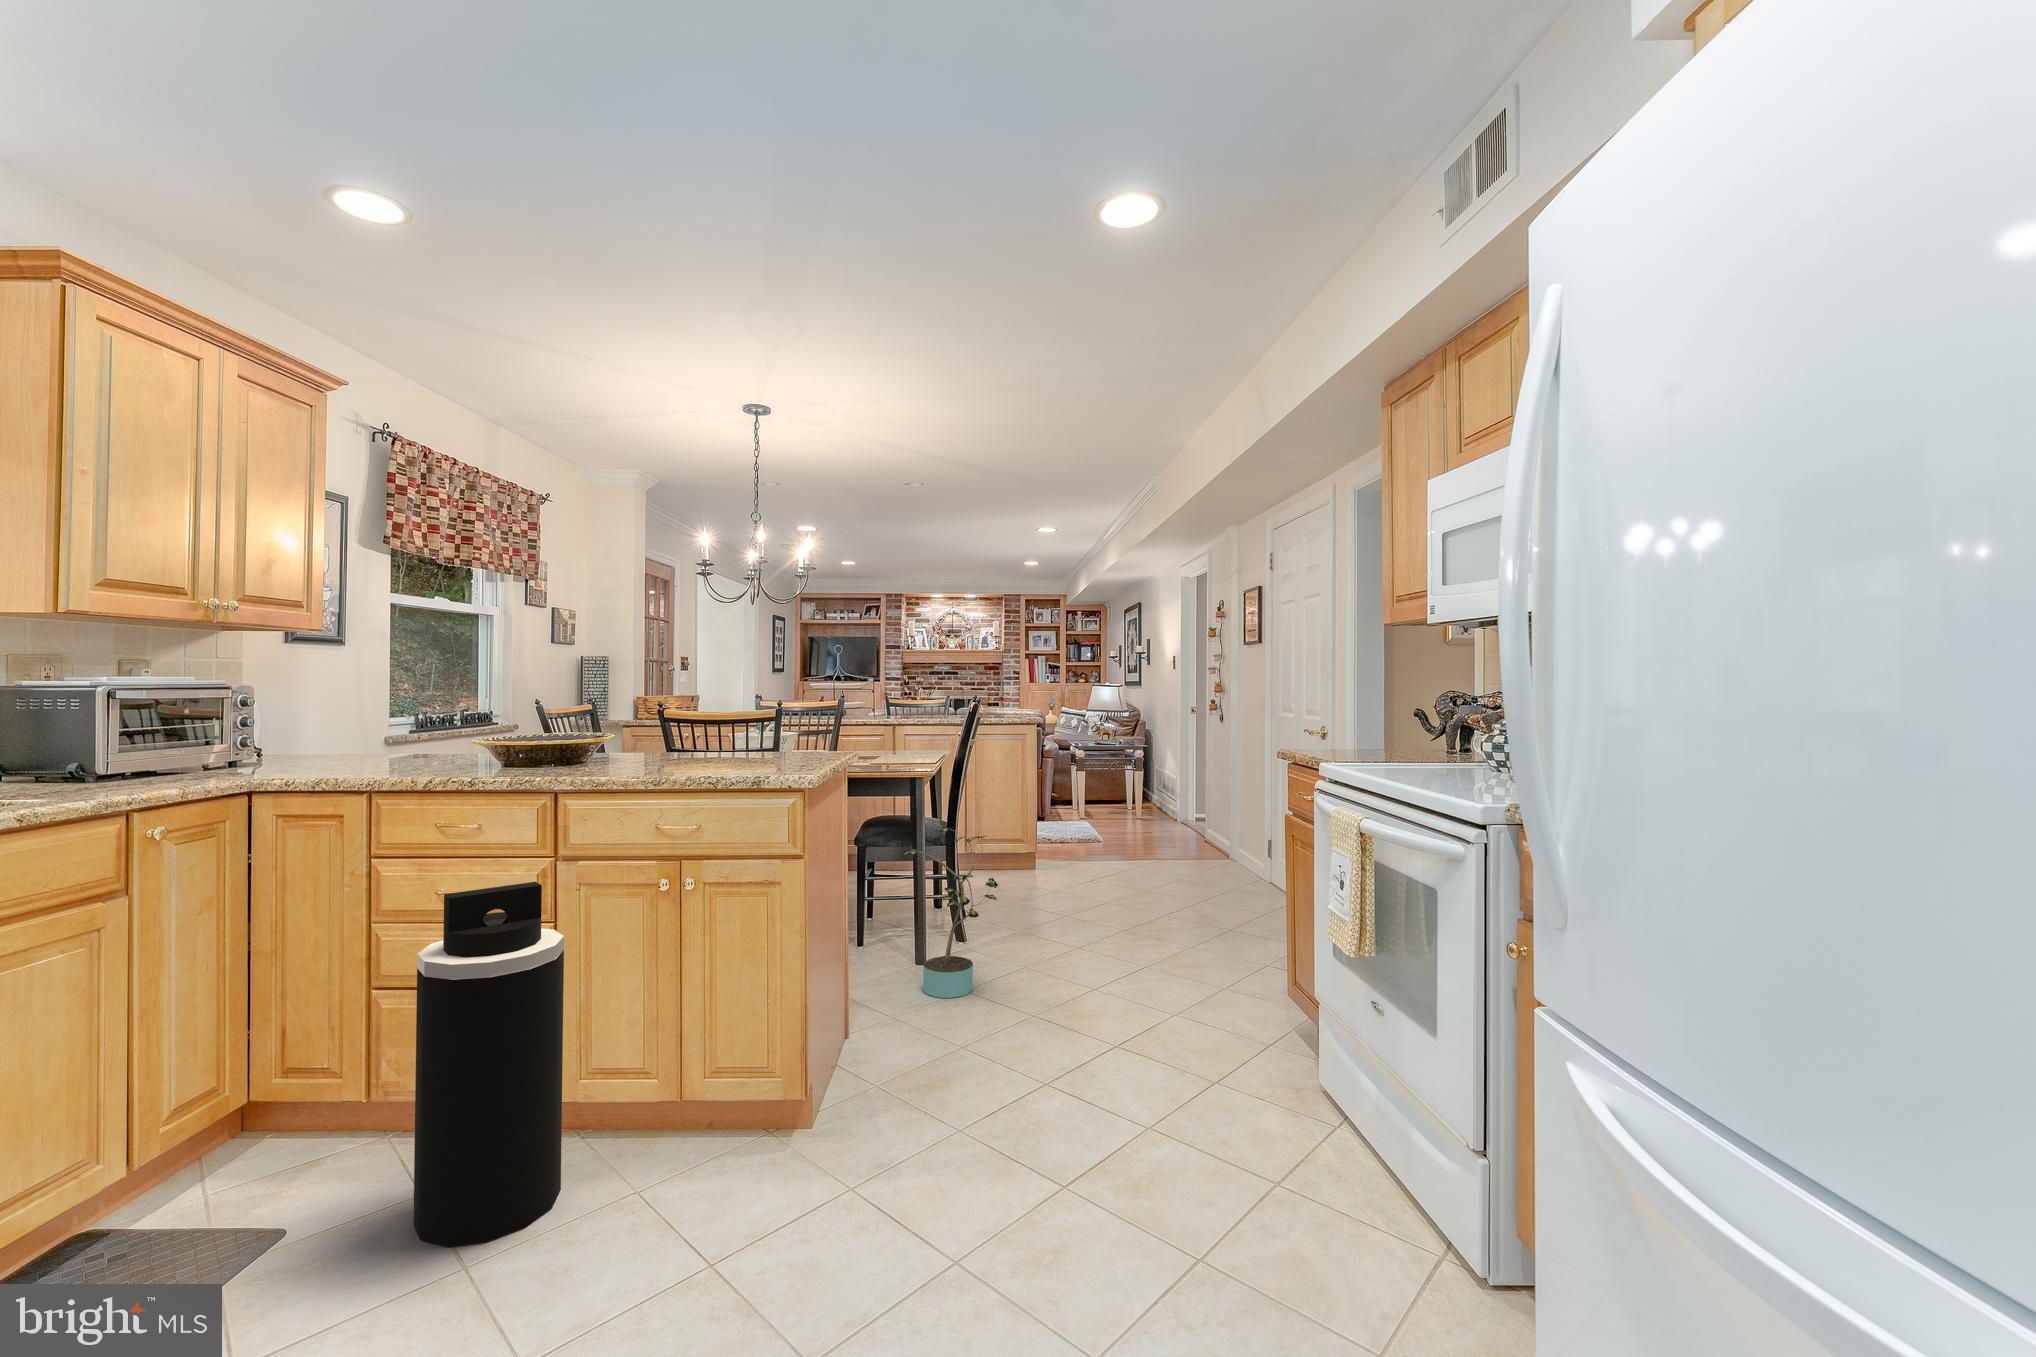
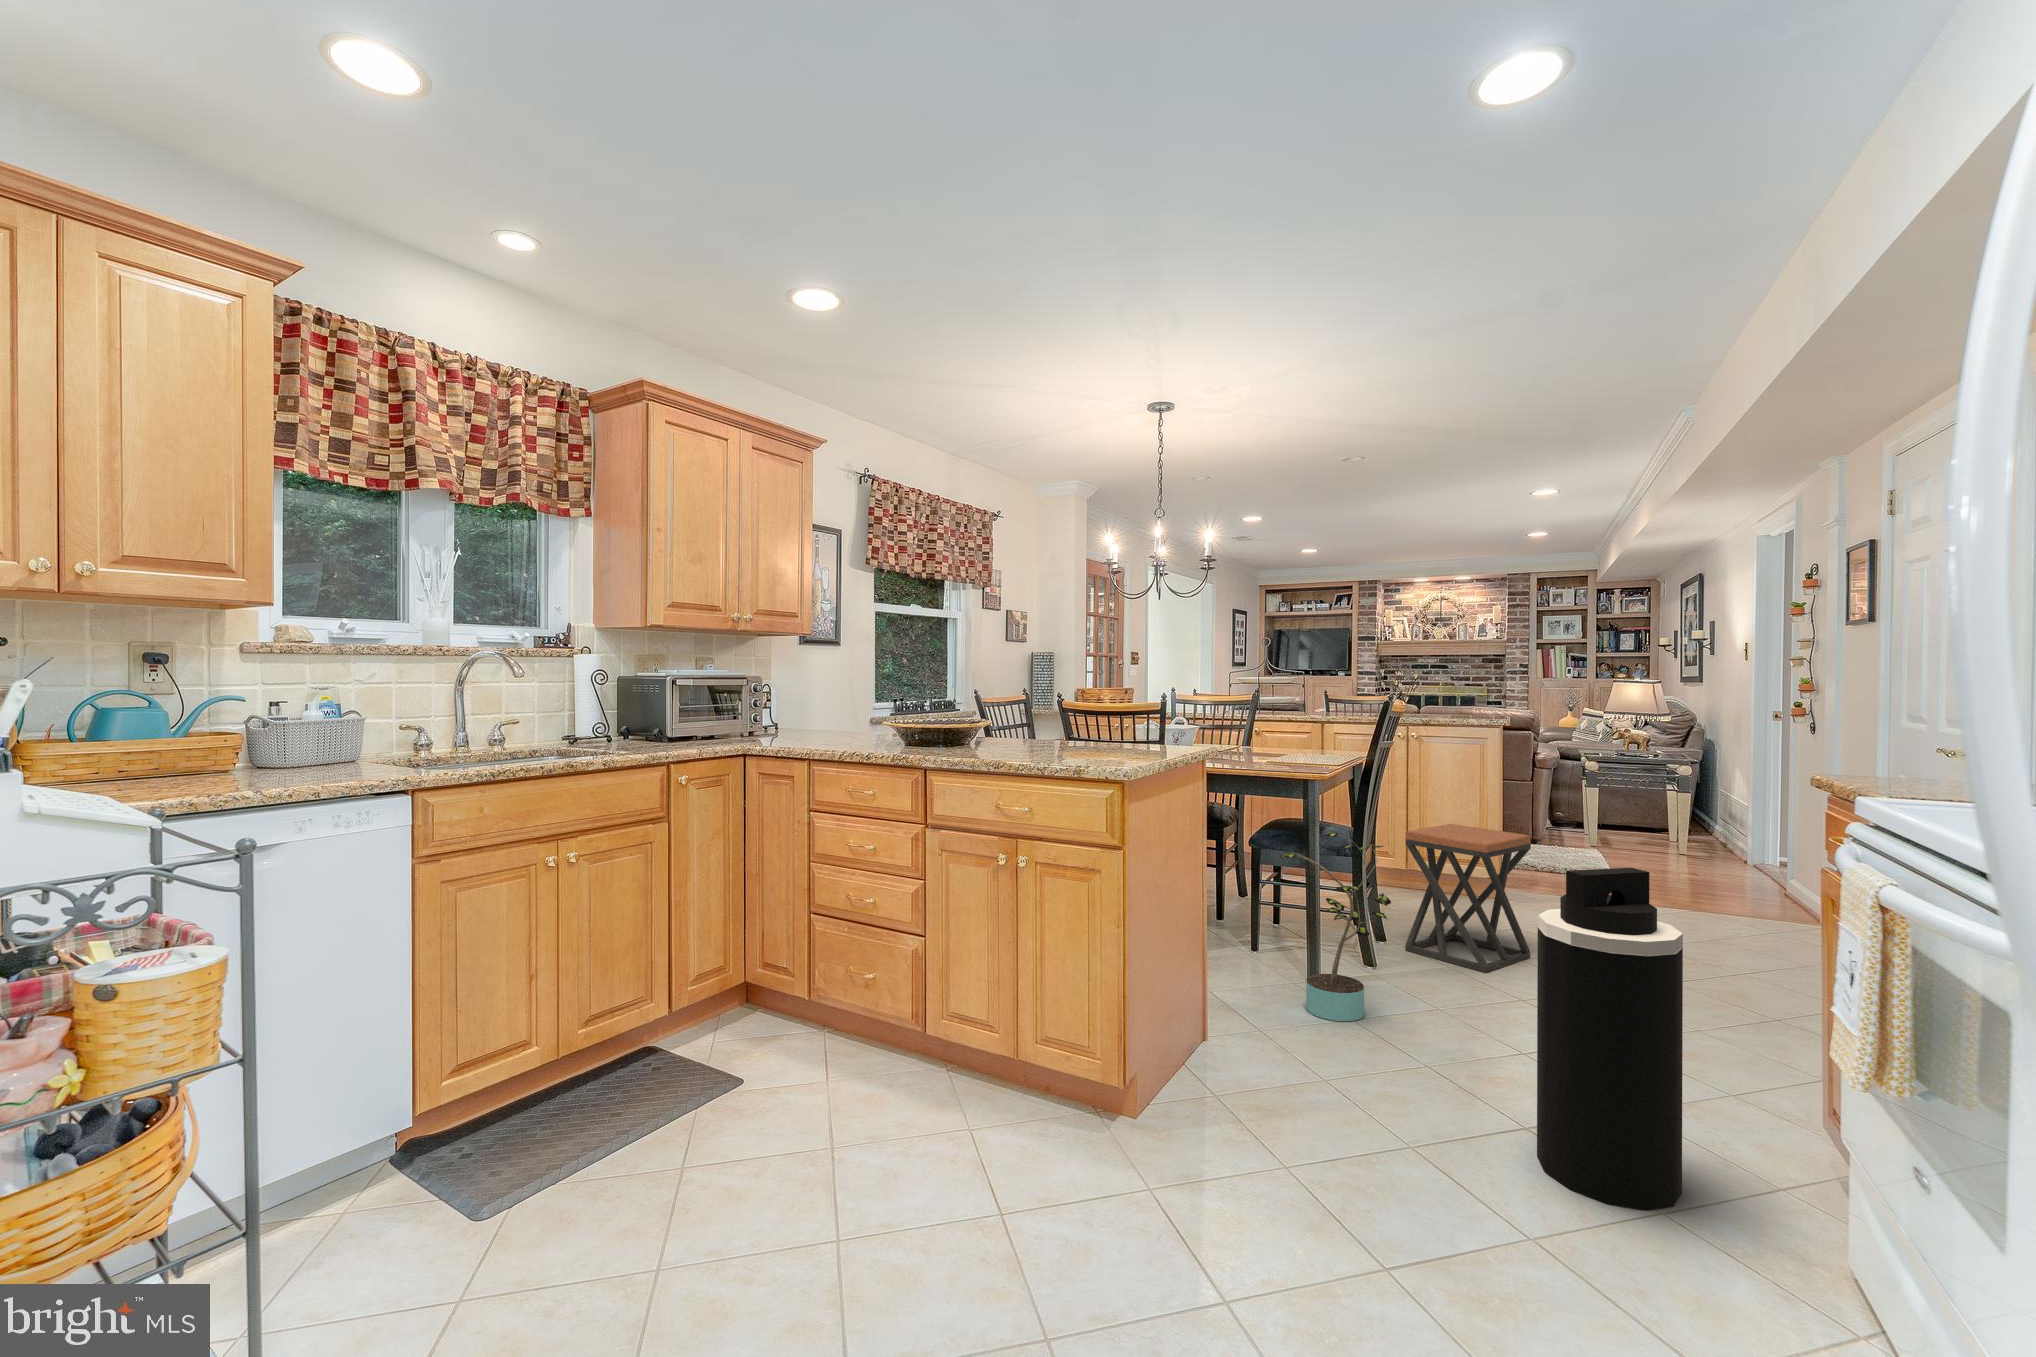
stool: none [983,812,1076,935] -> present [1405,824,1531,973]
trash can: present [413,882,564,1247] -> present [1537,868,1683,1210]

